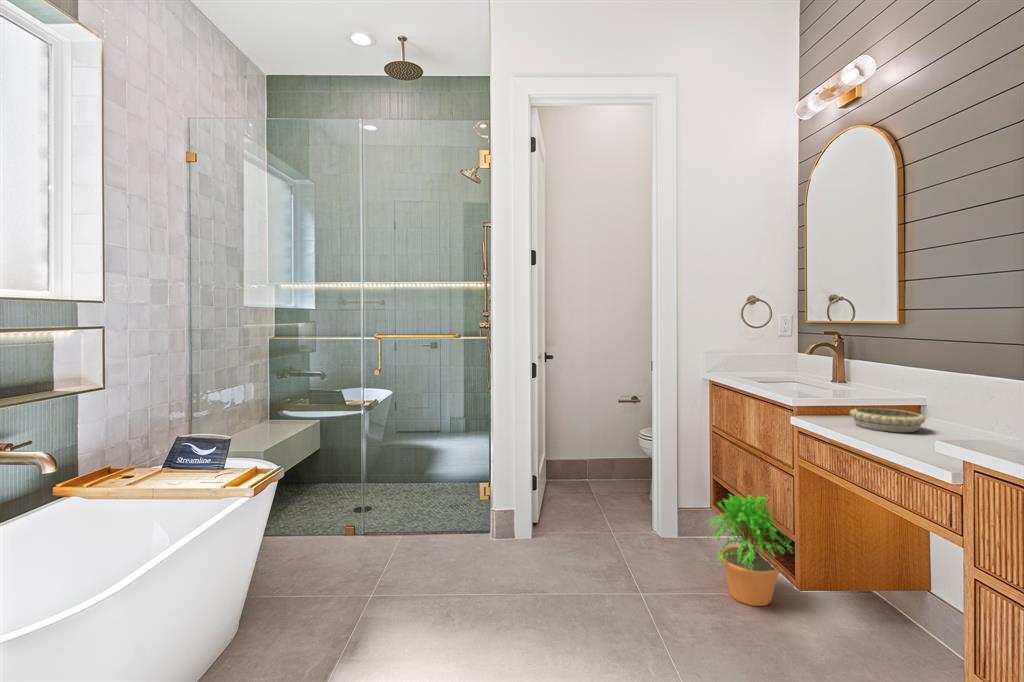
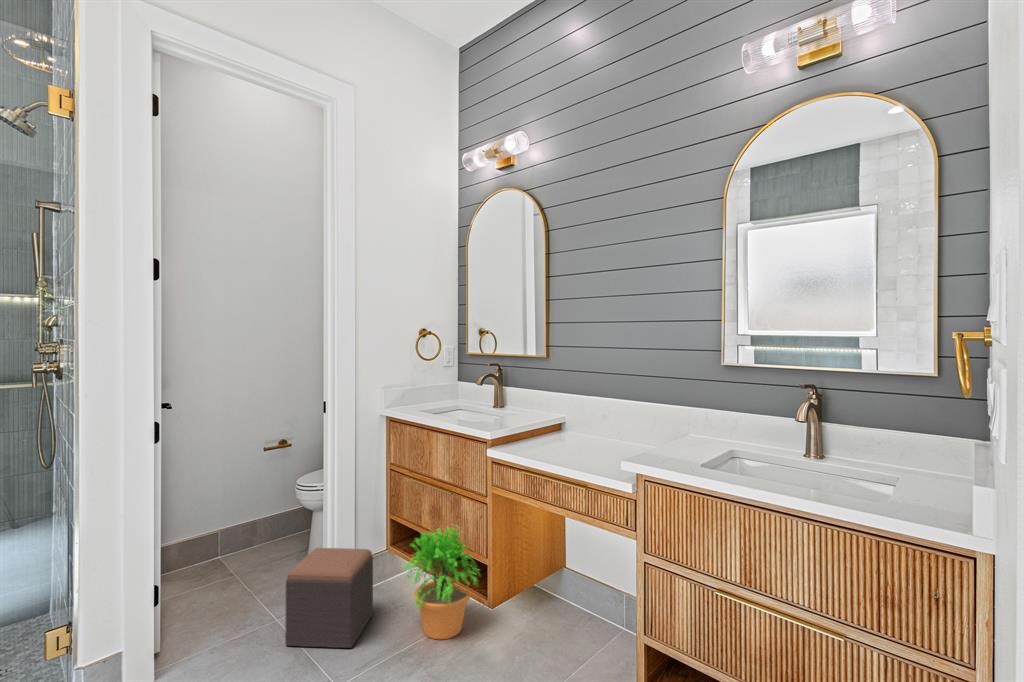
decorative bowl: present [850,408,926,432] -> none [532,433,583,453]
footstool: none [607,489,686,580] -> present [285,548,373,648]

